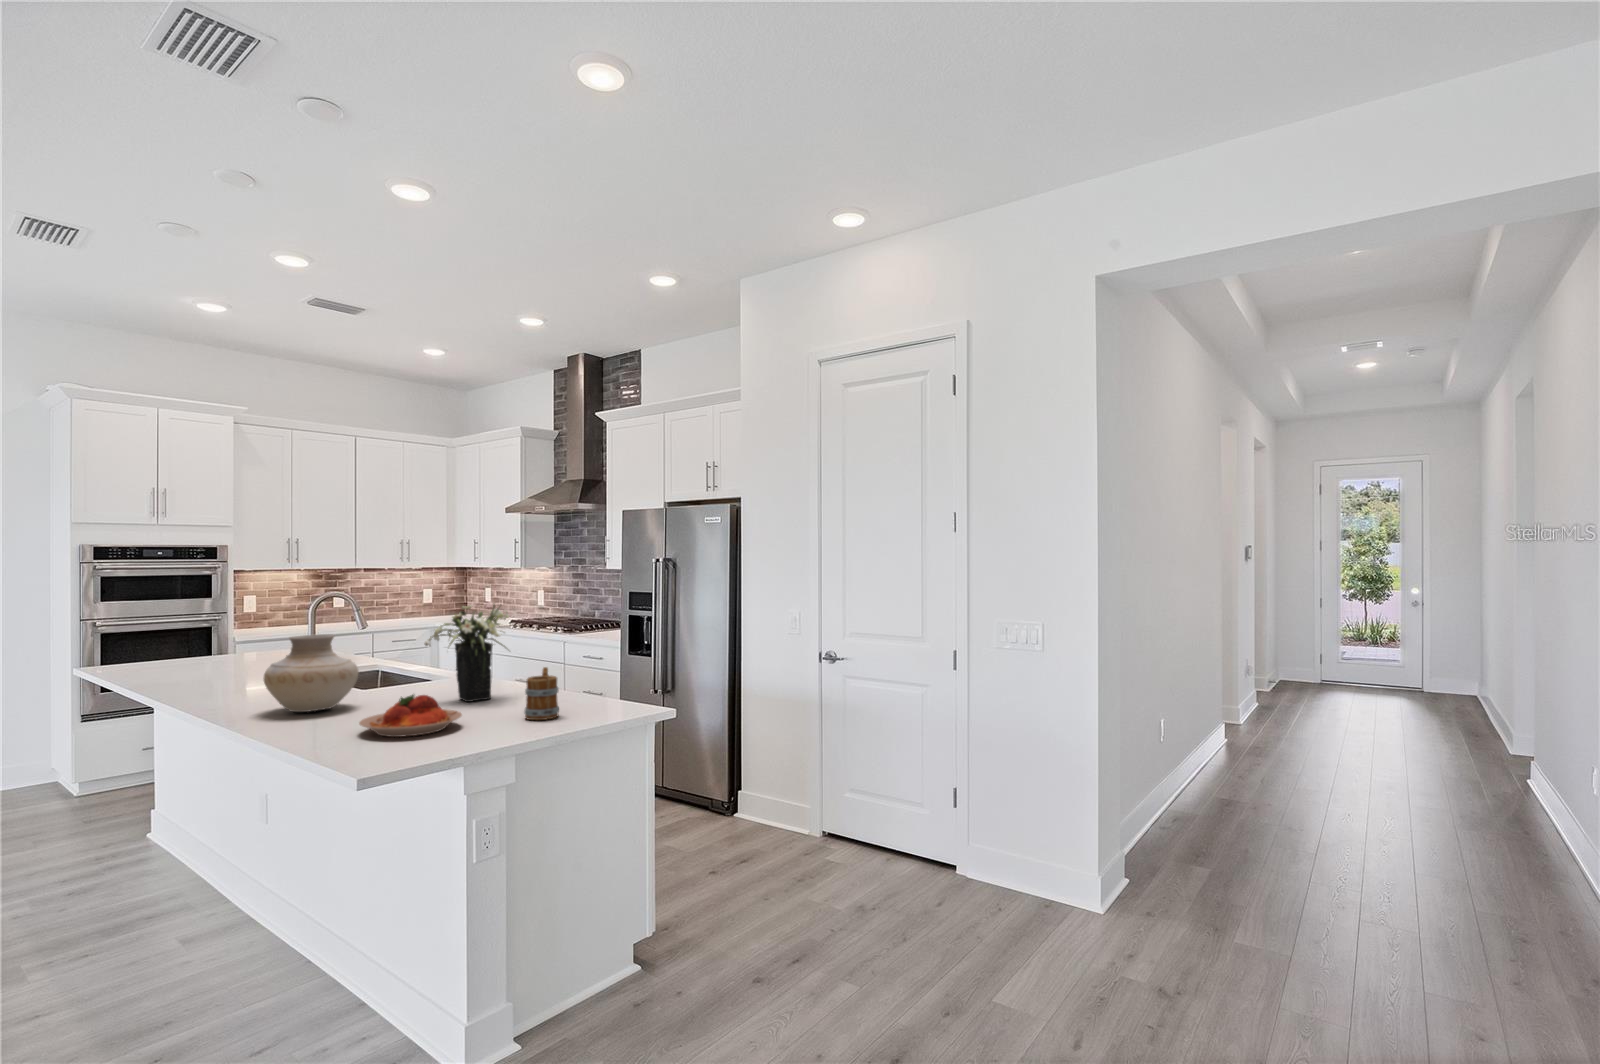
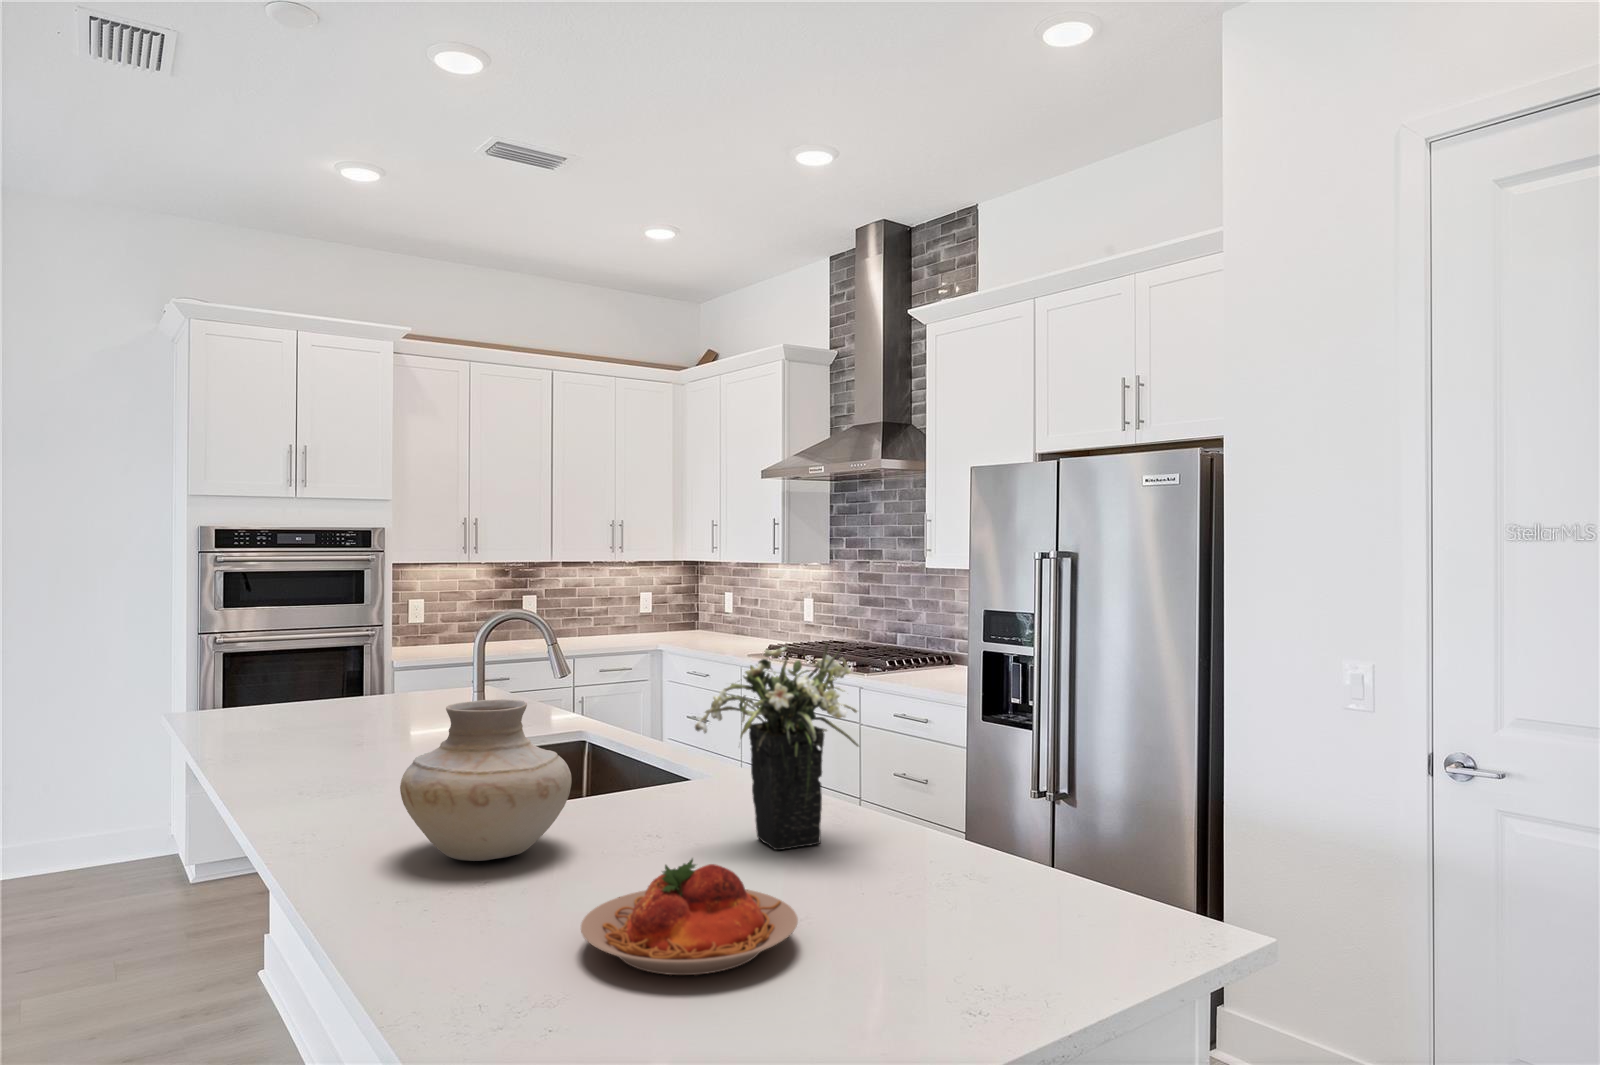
mug: present [524,667,559,720] -> none [924,800,1003,935]

